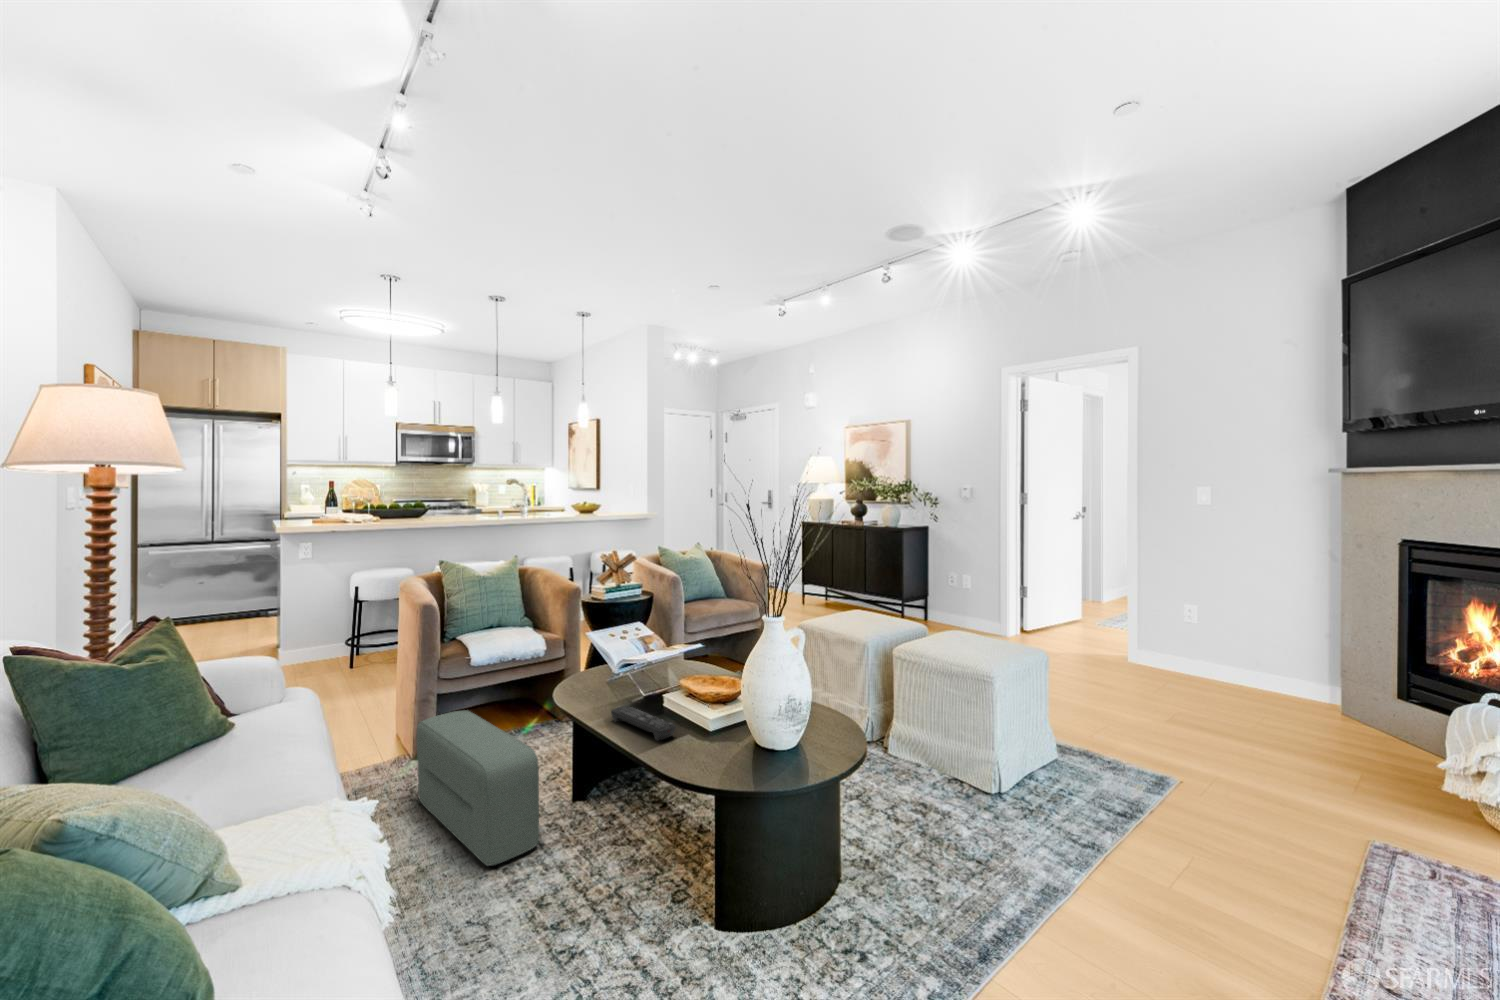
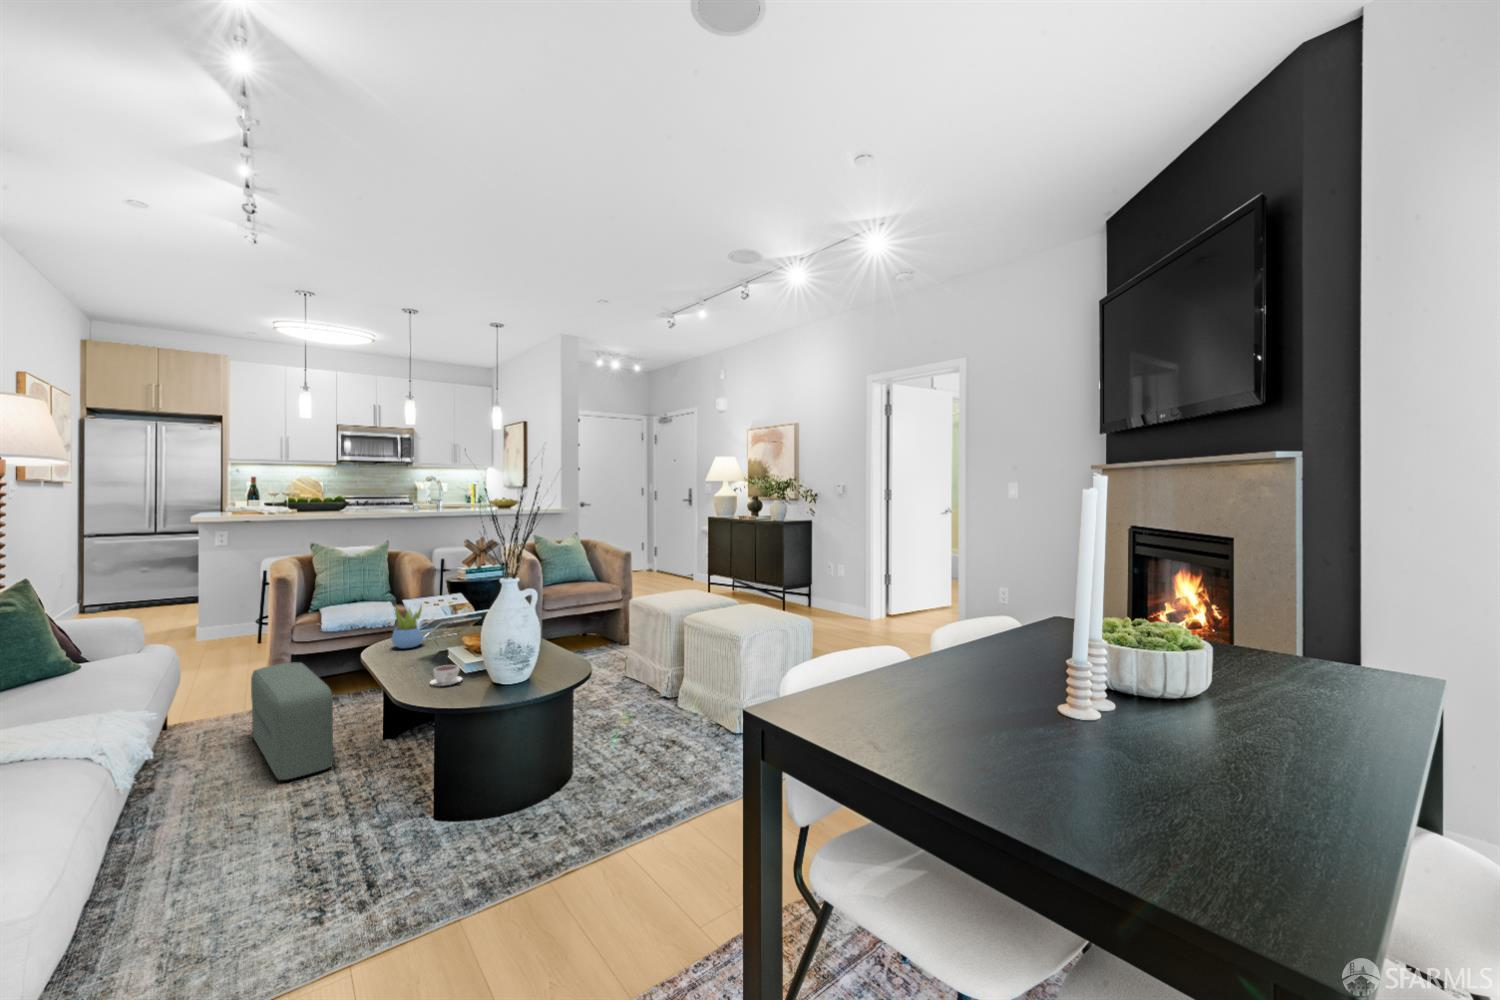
succulent plant: none [585,642,620,697] -> present [391,606,424,648]
remote control: present [611,706,676,741] -> none [393,652,434,676]
coffee cup: none [687,728,726,756] -> present [430,665,462,686]

